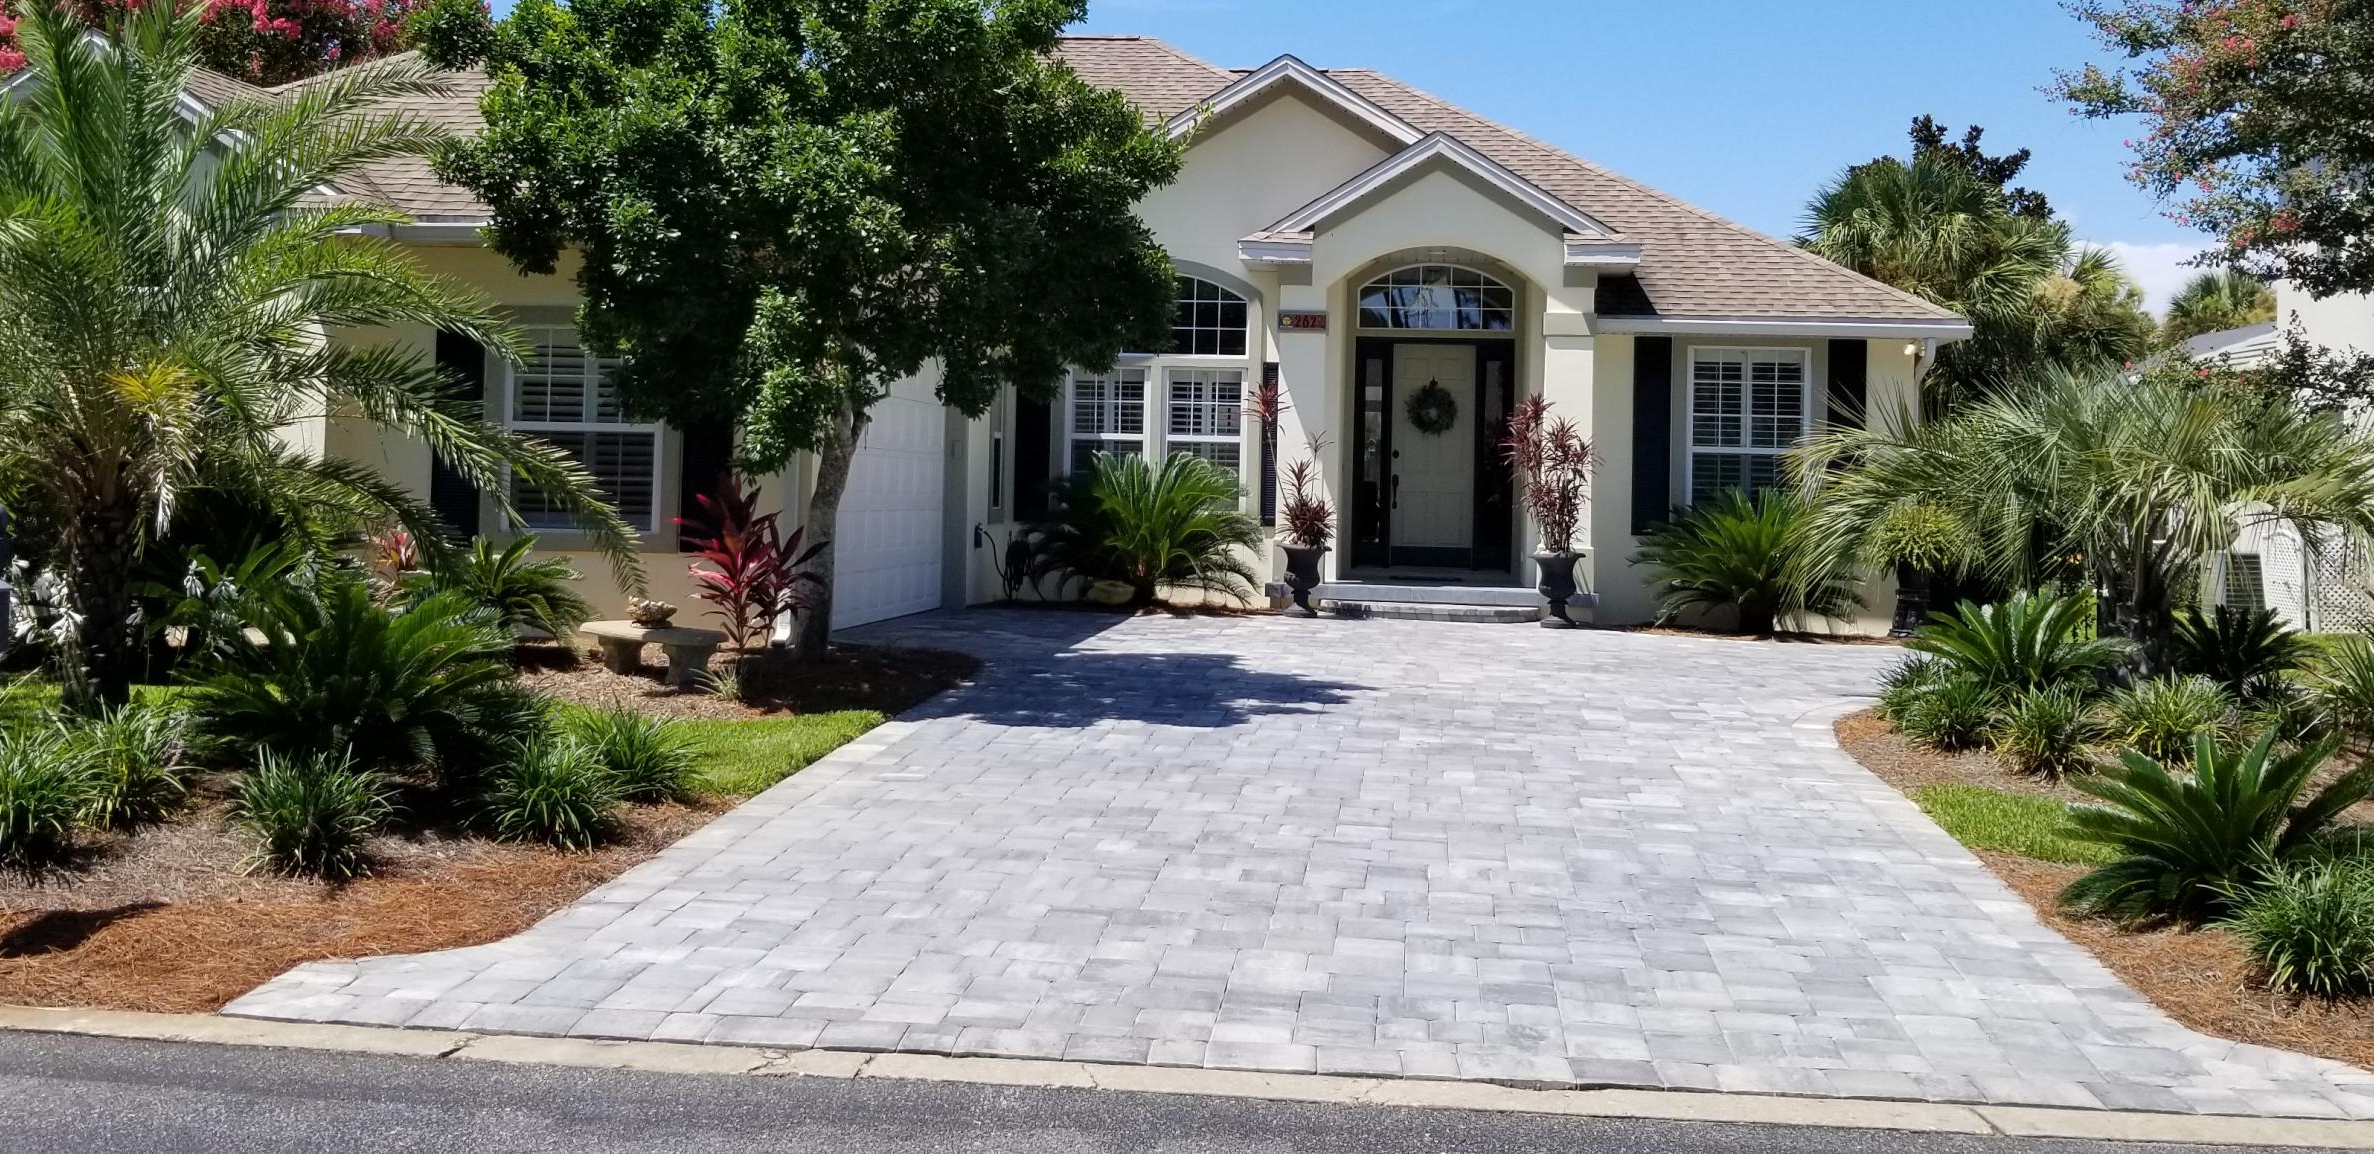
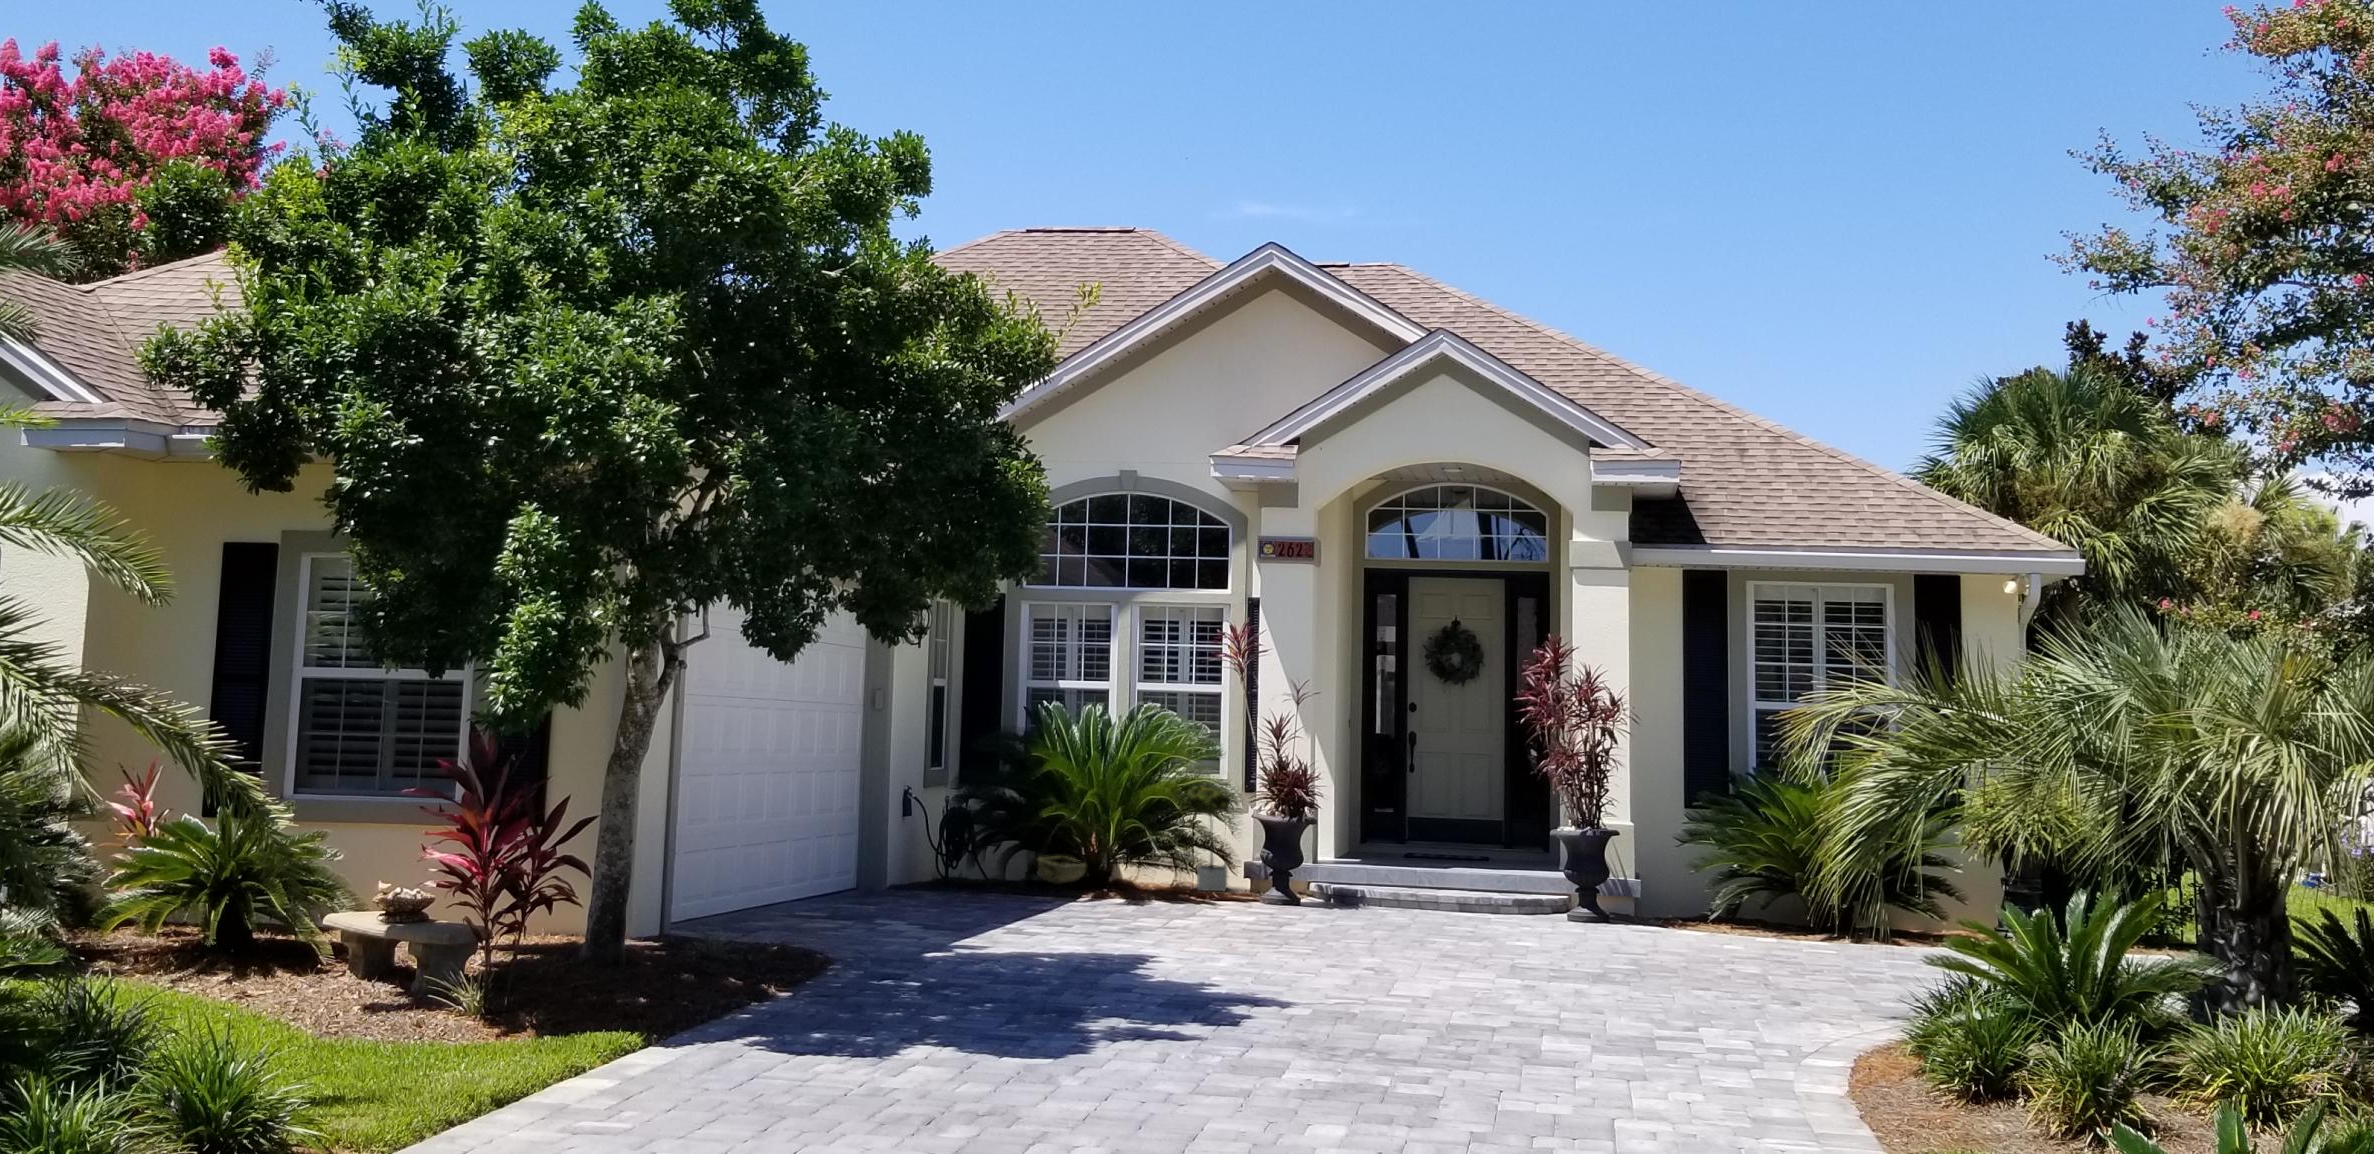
potted tree: none [1221,520,1258,608] -> present [1187,785,1230,891]

